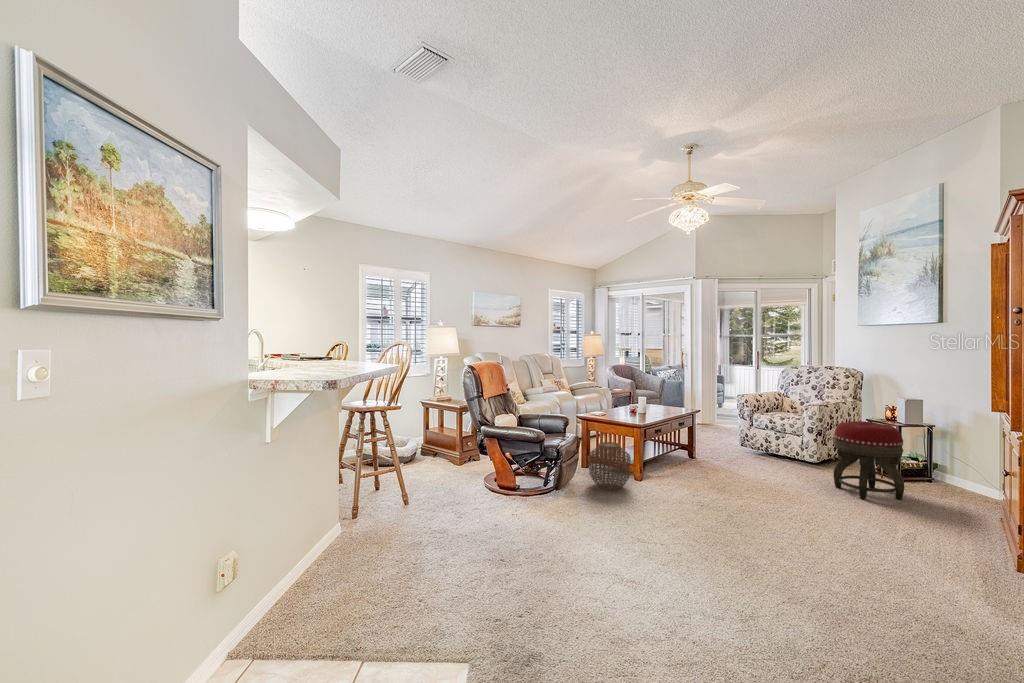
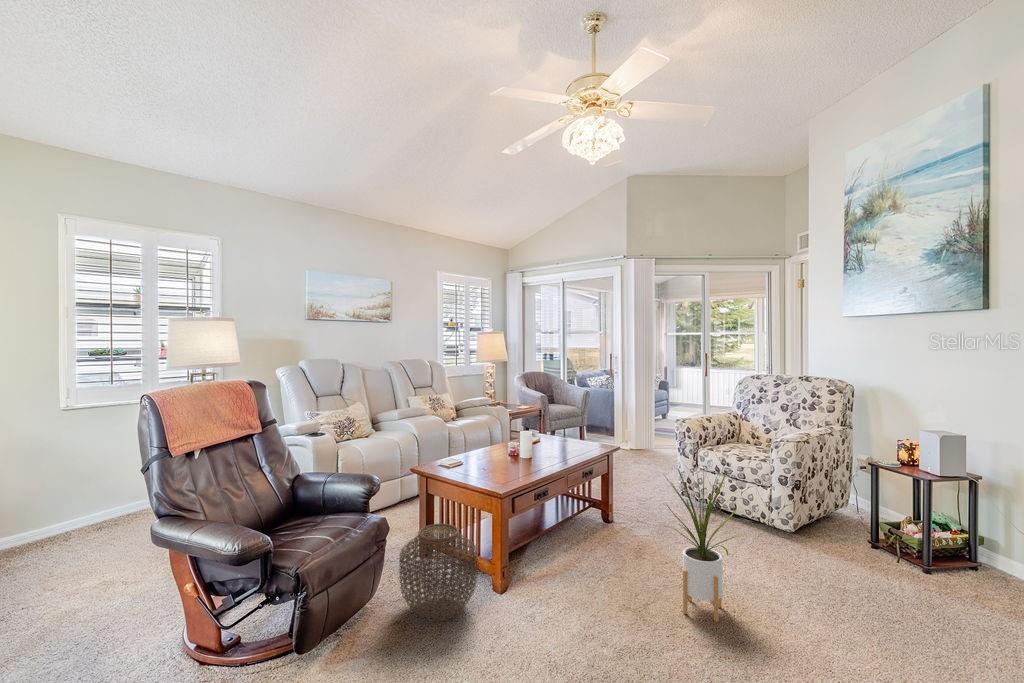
house plant: none [735,409,784,495] -> present [665,469,739,622]
footstool: present [833,421,904,499] -> none [828,475,955,626]

